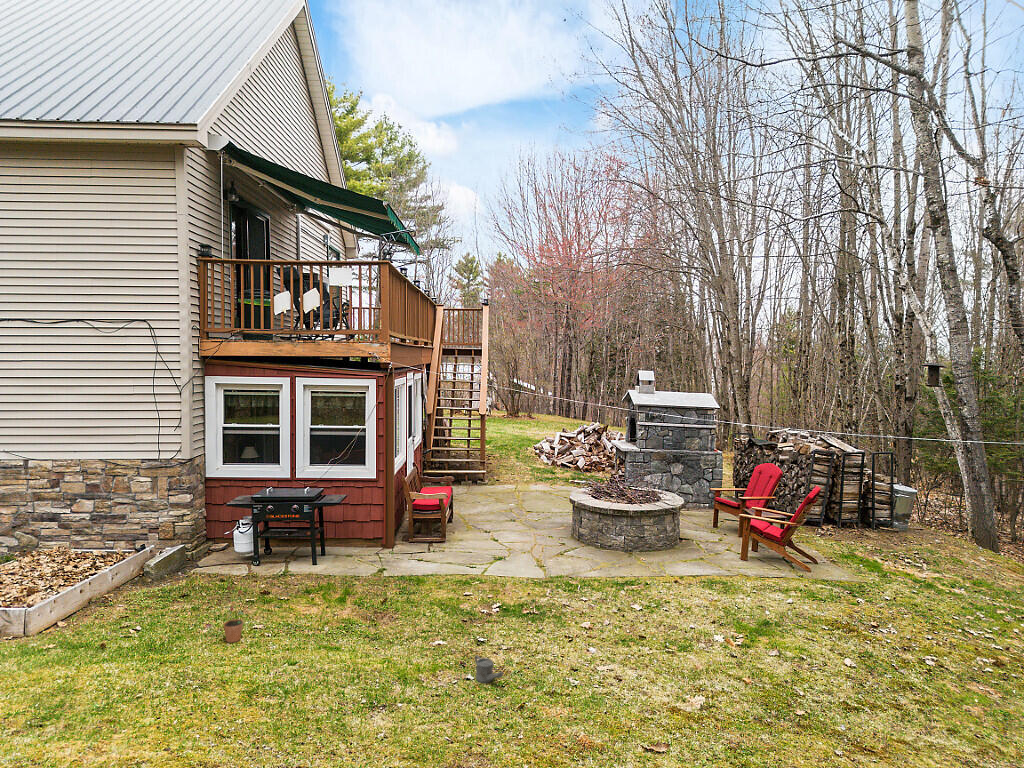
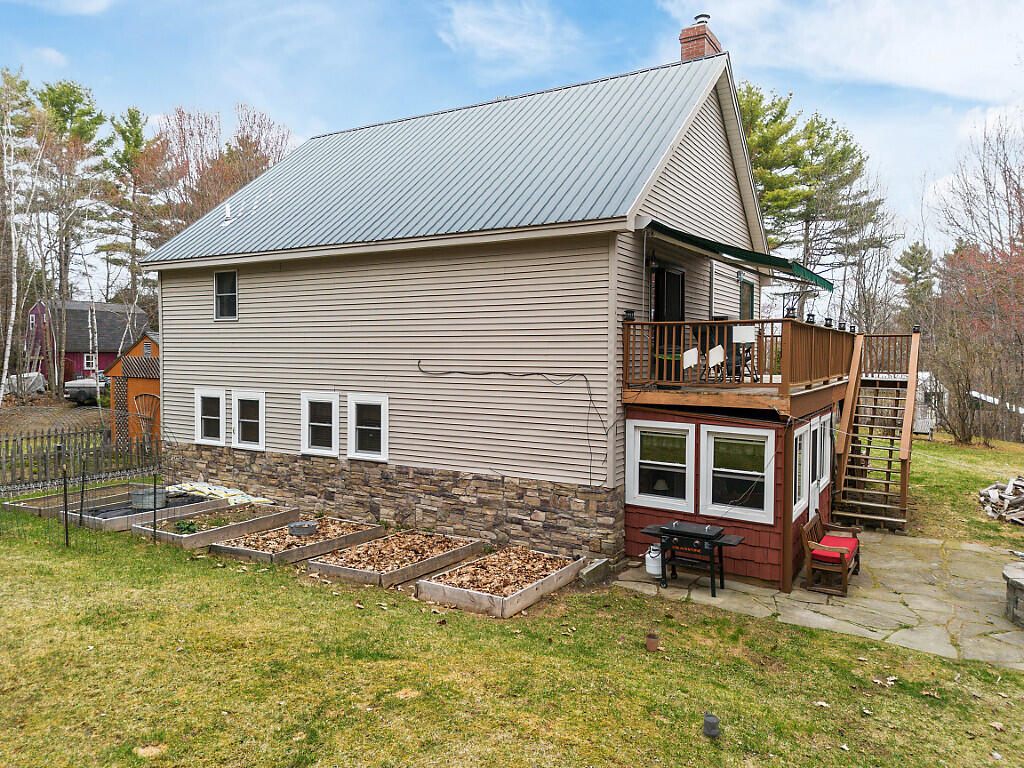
watering can: present [475,655,503,683] -> present [703,710,722,737]

